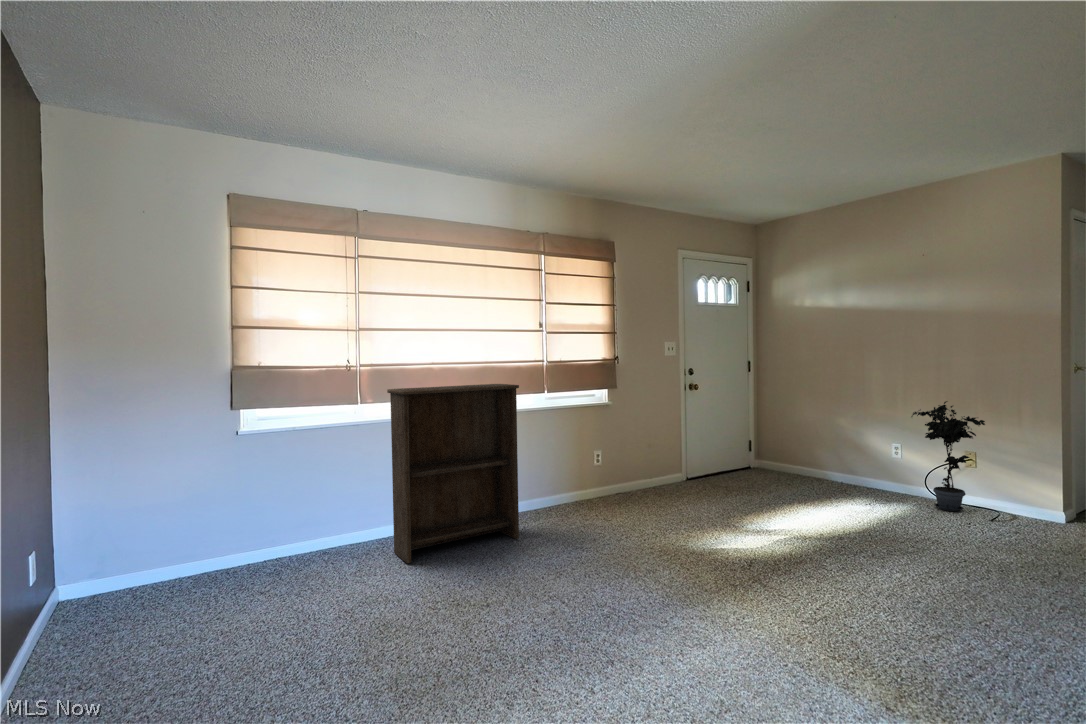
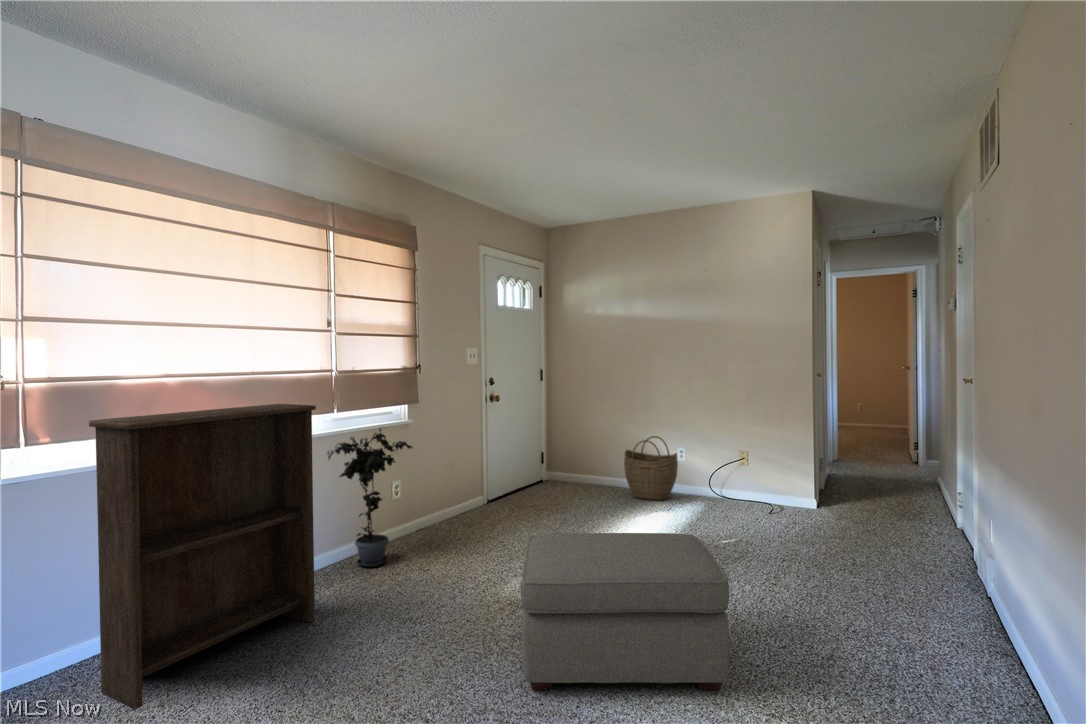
potted plant: present [911,401,985,511] -> present [328,428,412,567]
woven basket: none [827,430,889,495] -> present [624,436,678,500]
ottoman: none [636,494,817,636] -> present [521,533,729,691]

